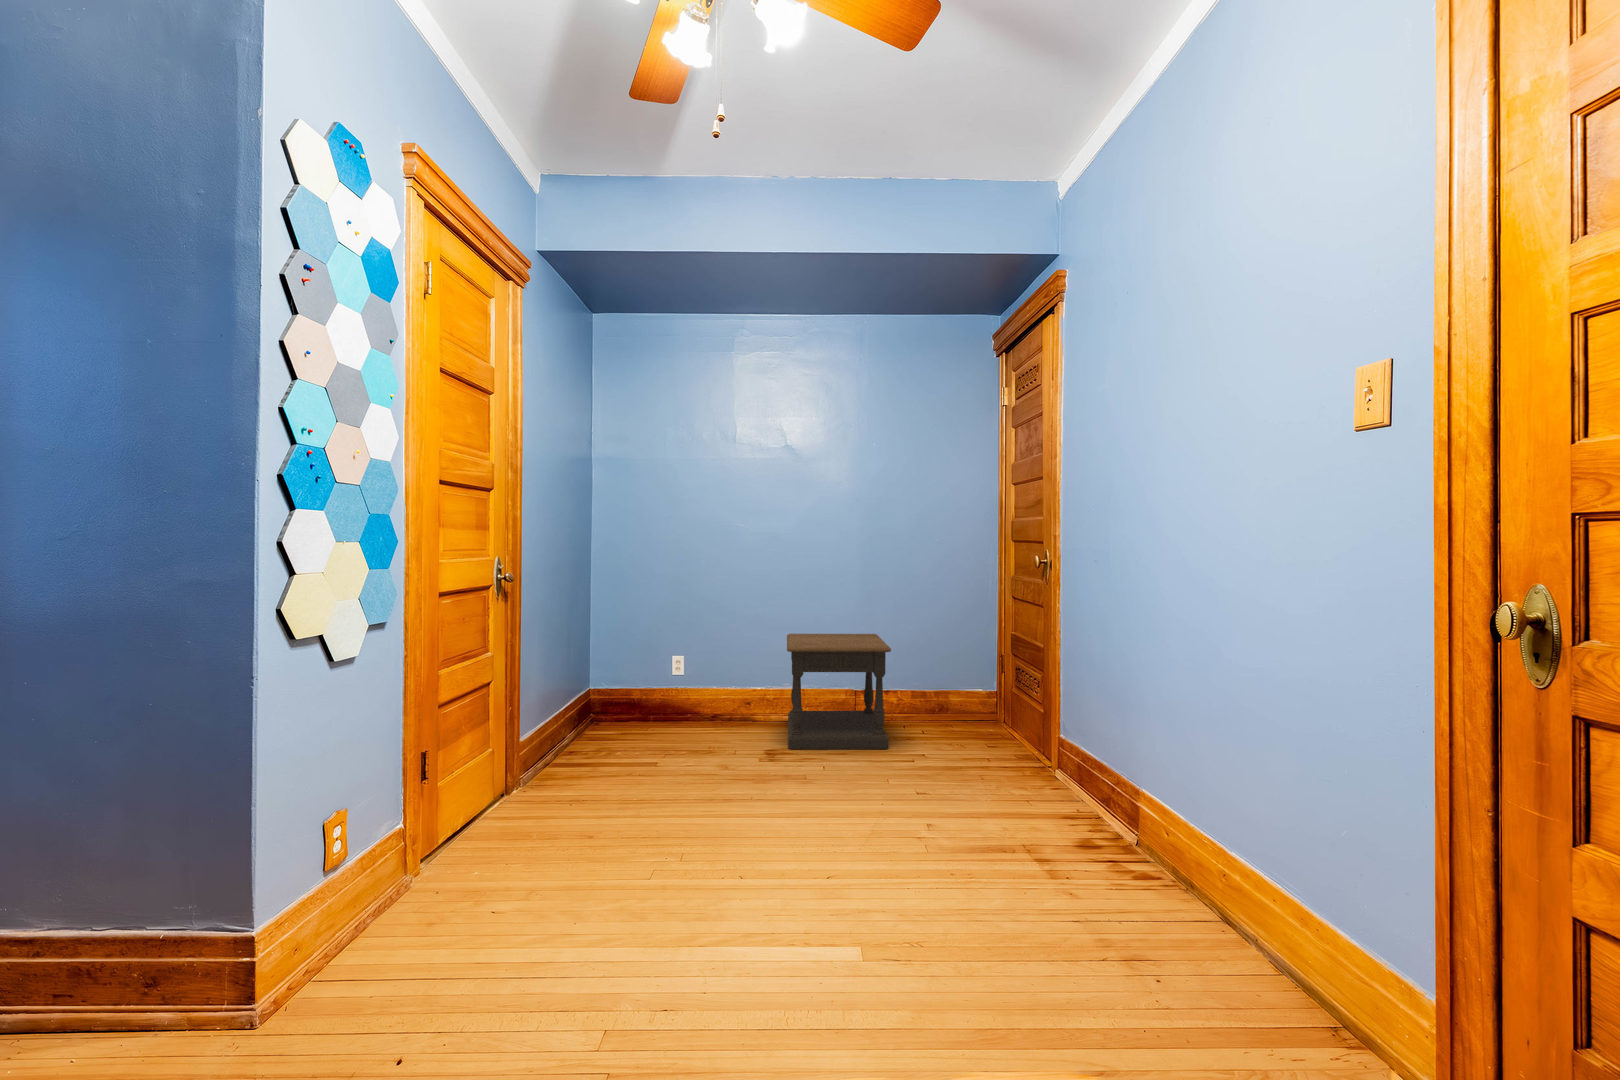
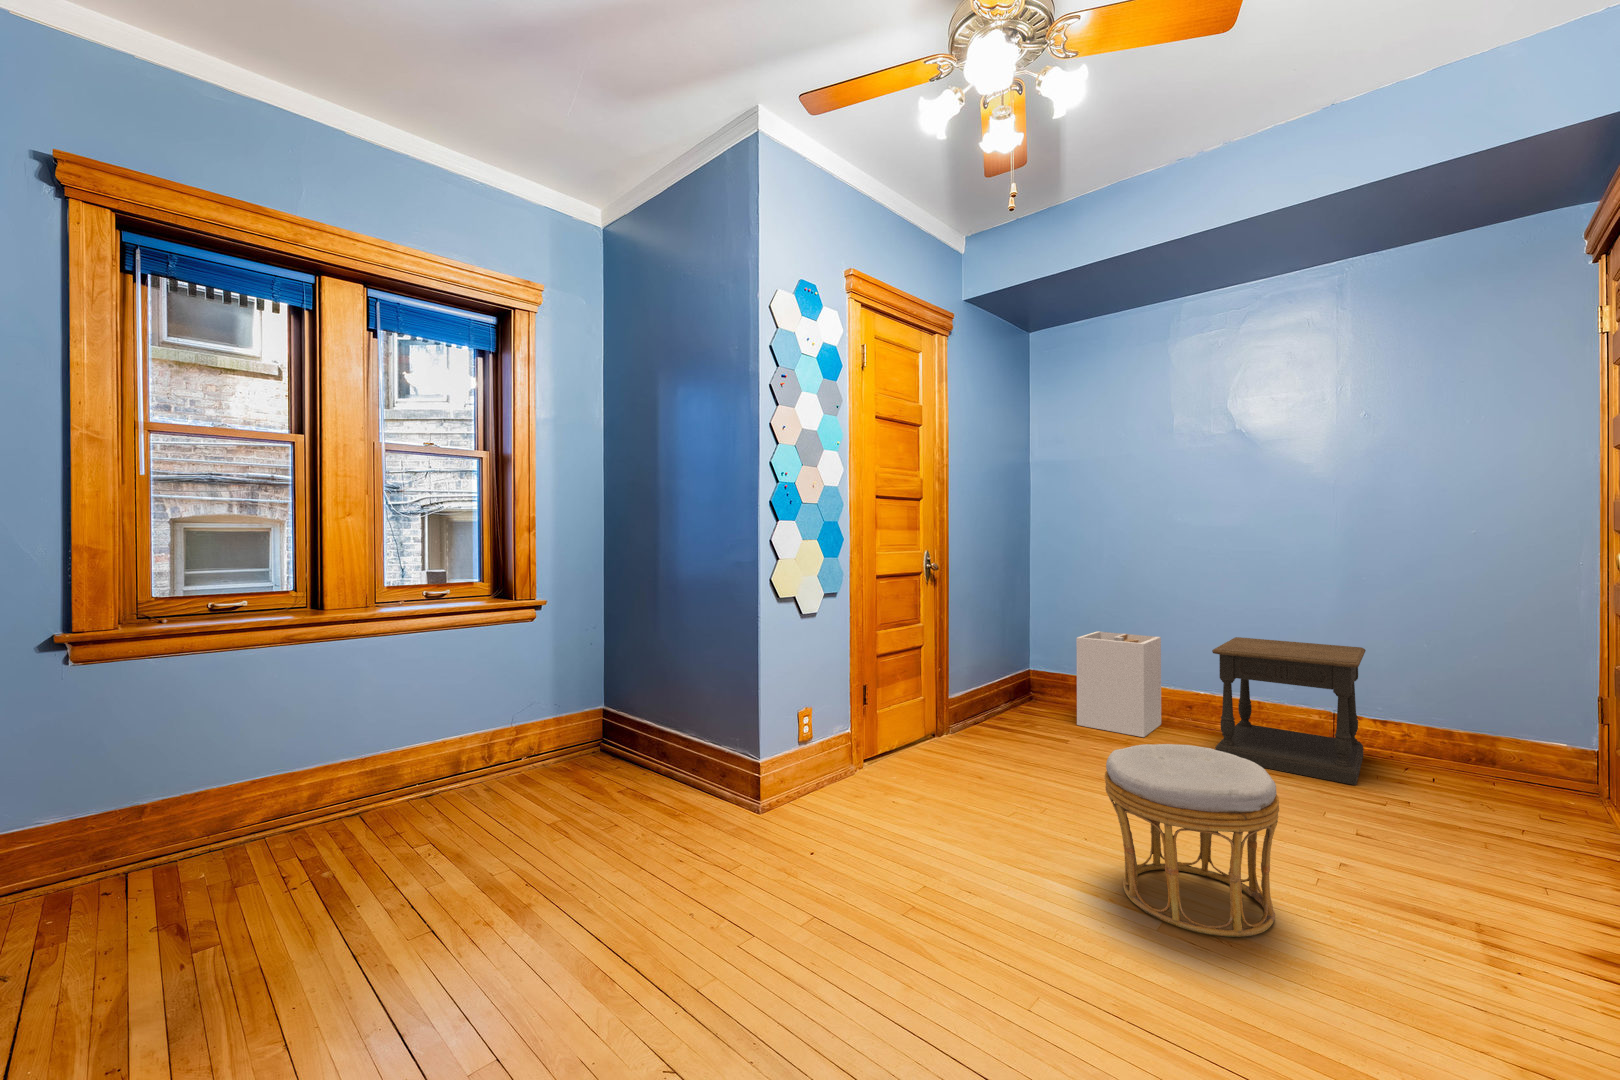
laundry hamper: none [656,639,729,742] -> present [1076,631,1161,737]
ottoman: none [787,750,938,944] -> present [1105,744,1279,937]

